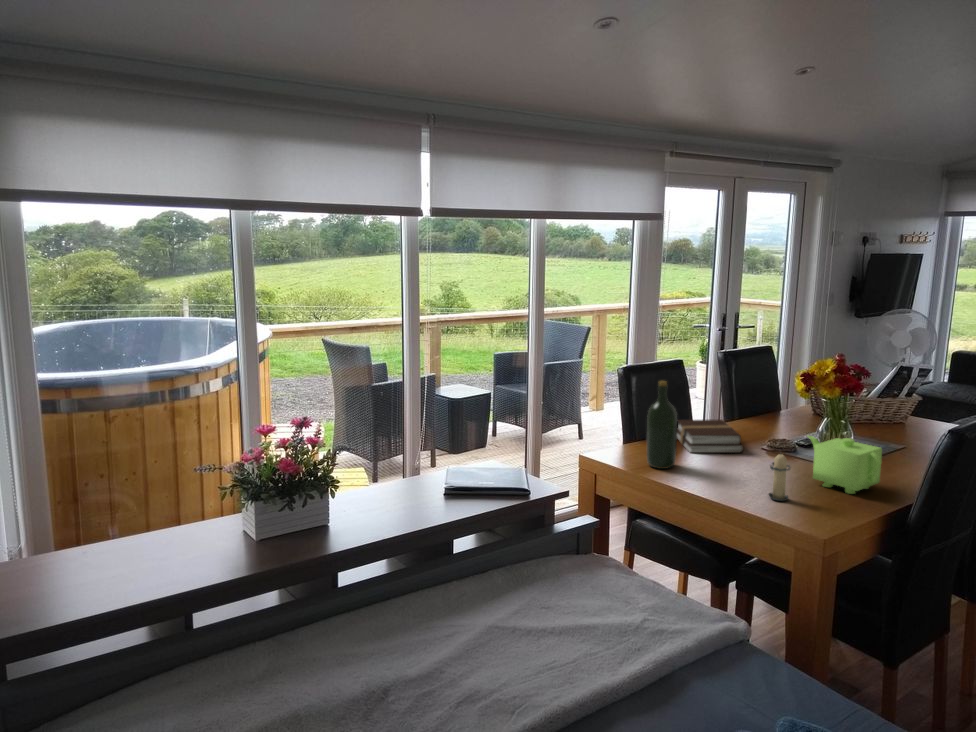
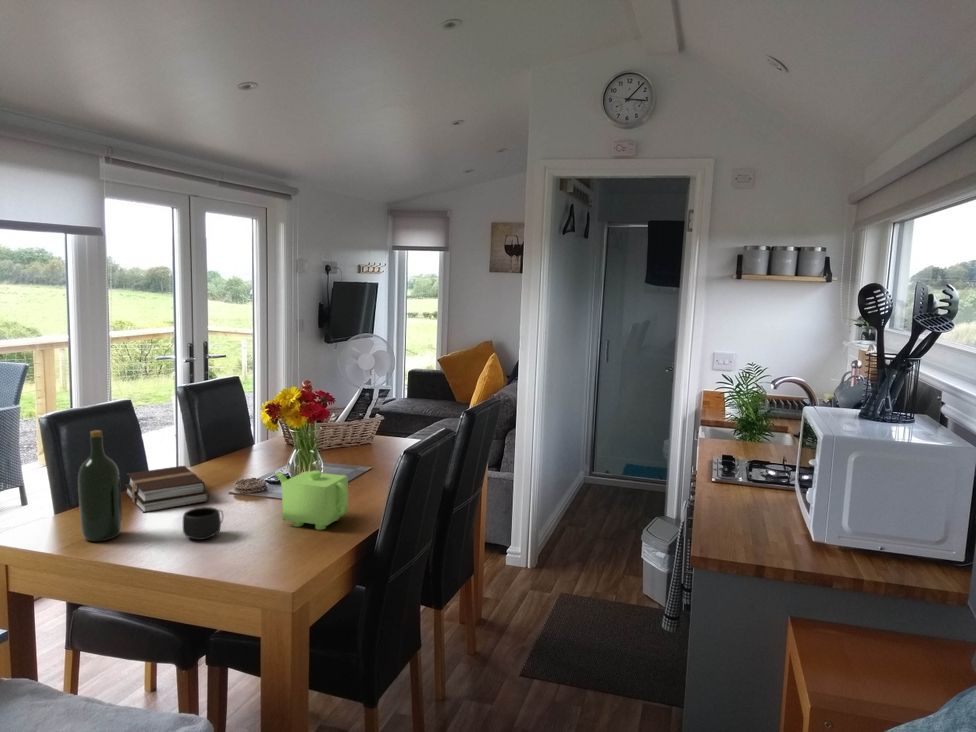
candle: present [769,454,790,501] -> none [230,497,260,555]
mug: none [725,455,759,482] -> present [183,507,223,540]

